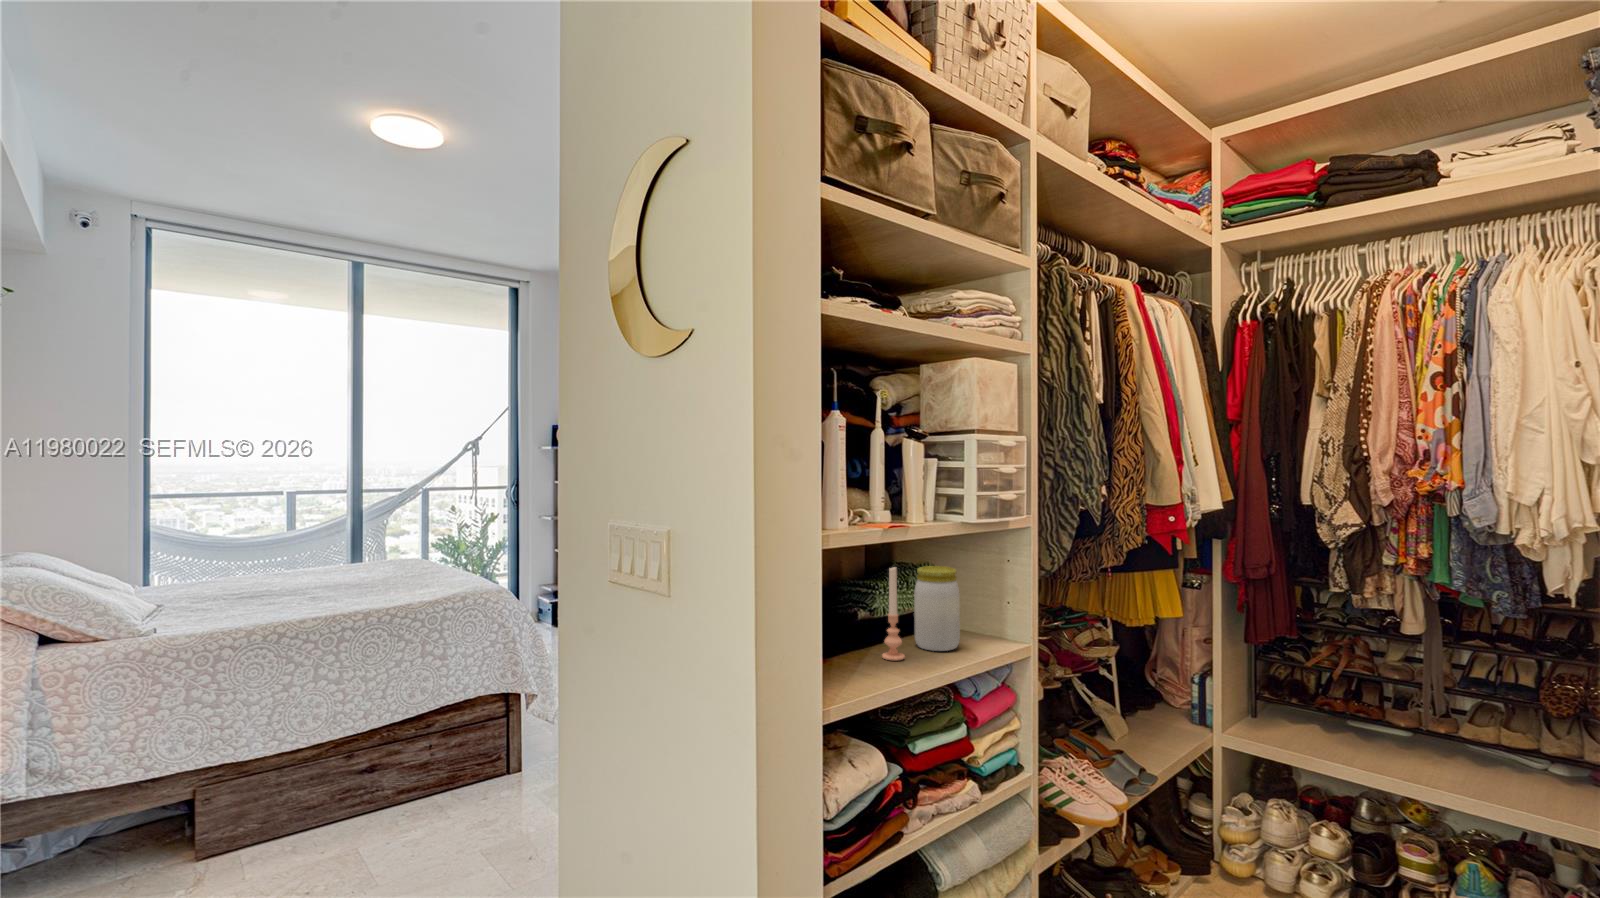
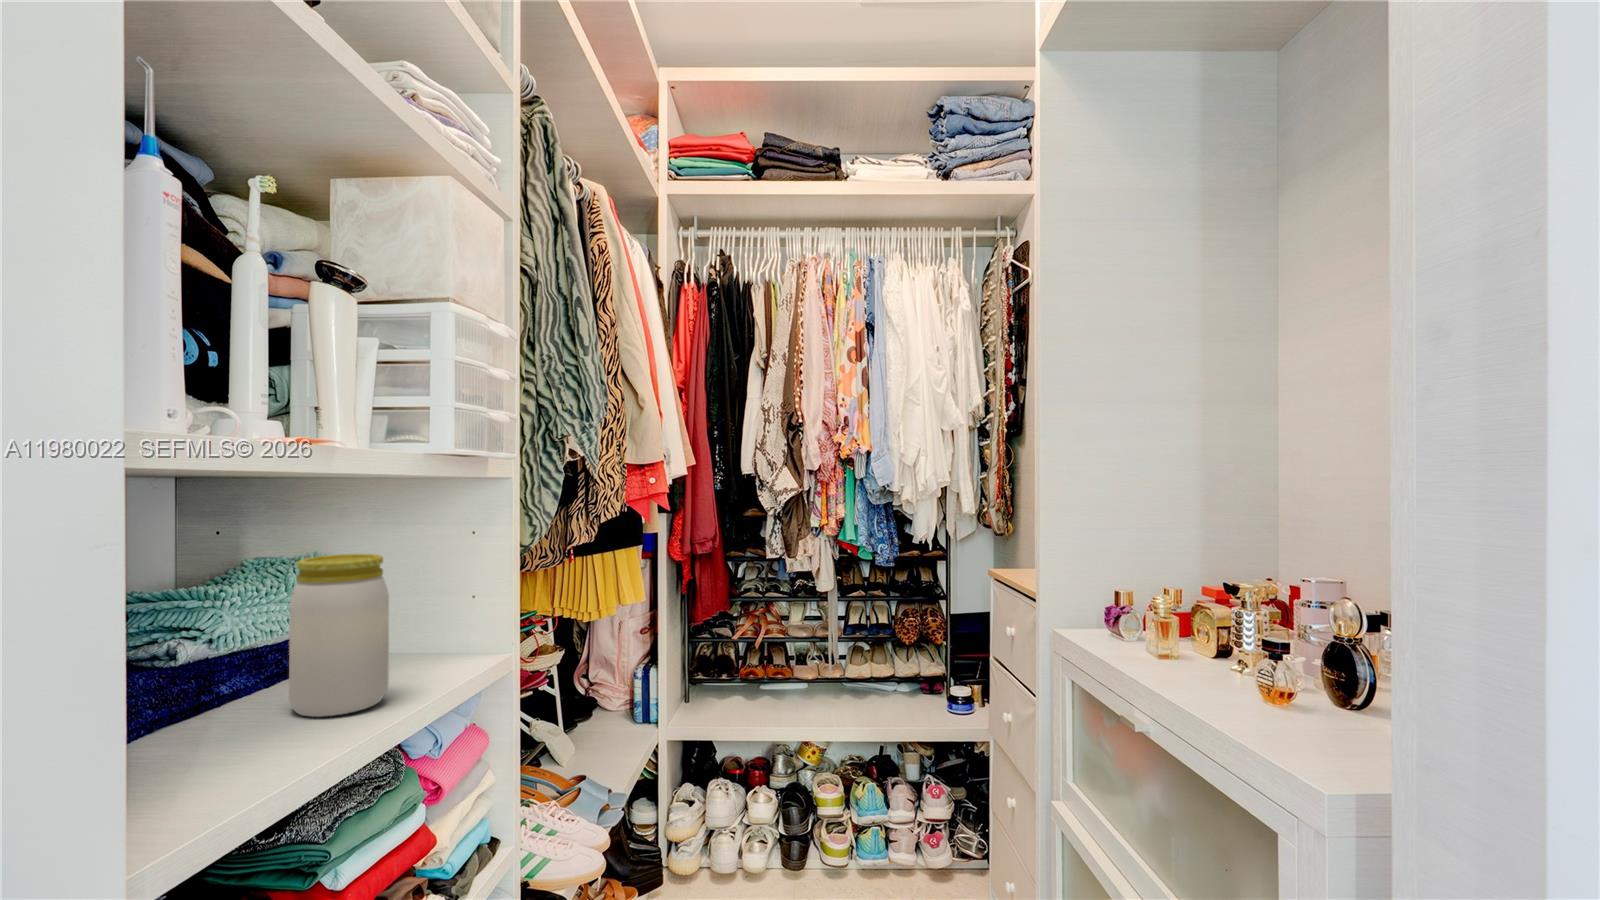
candle: present [882,567,905,660] -> none [209,555,270,761]

